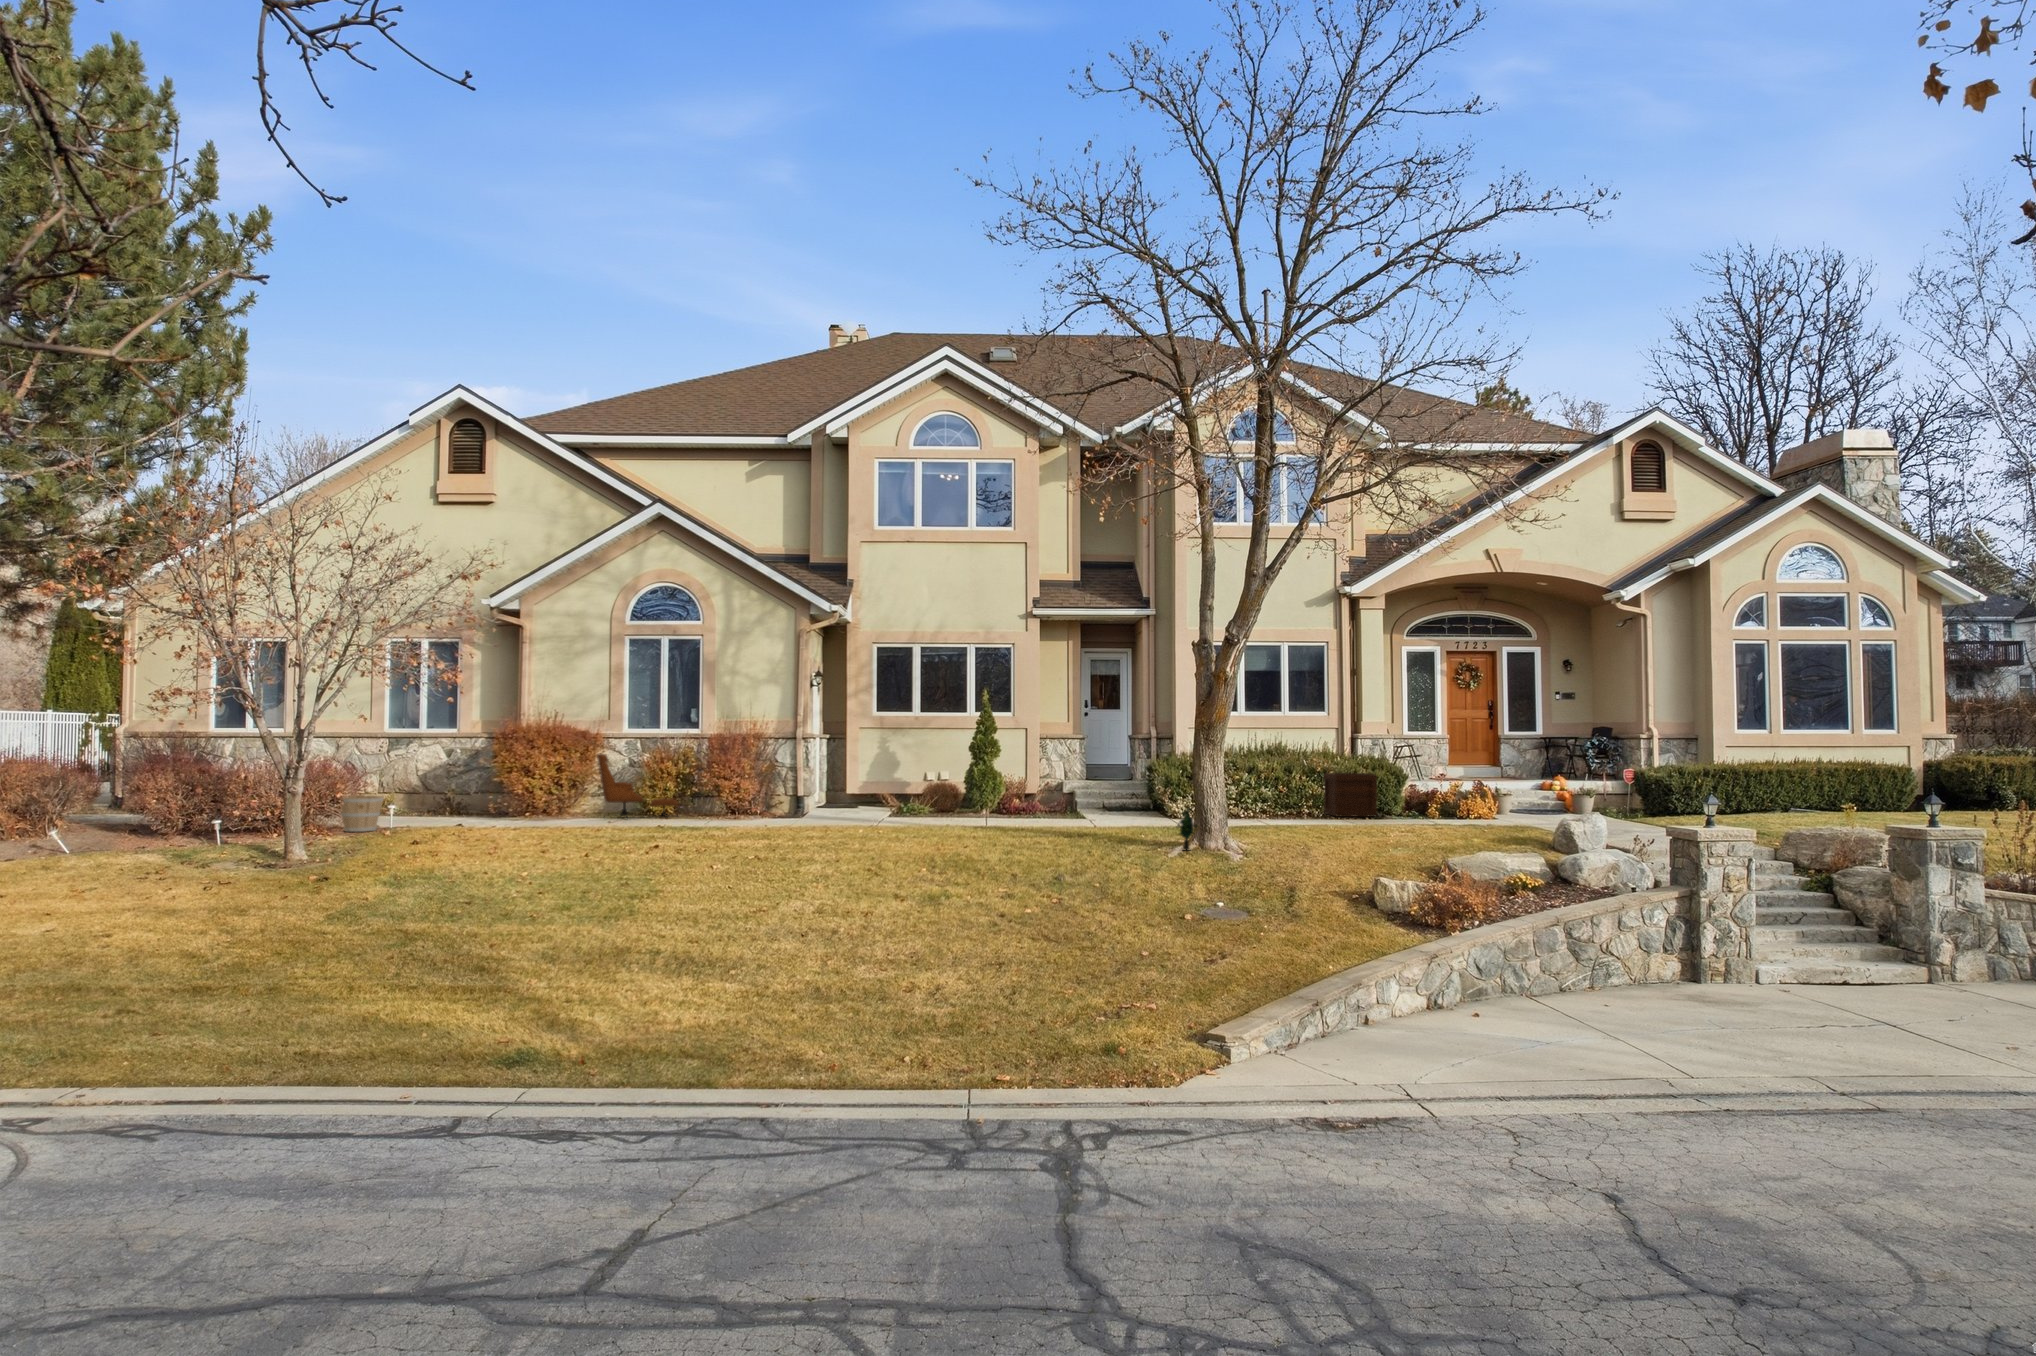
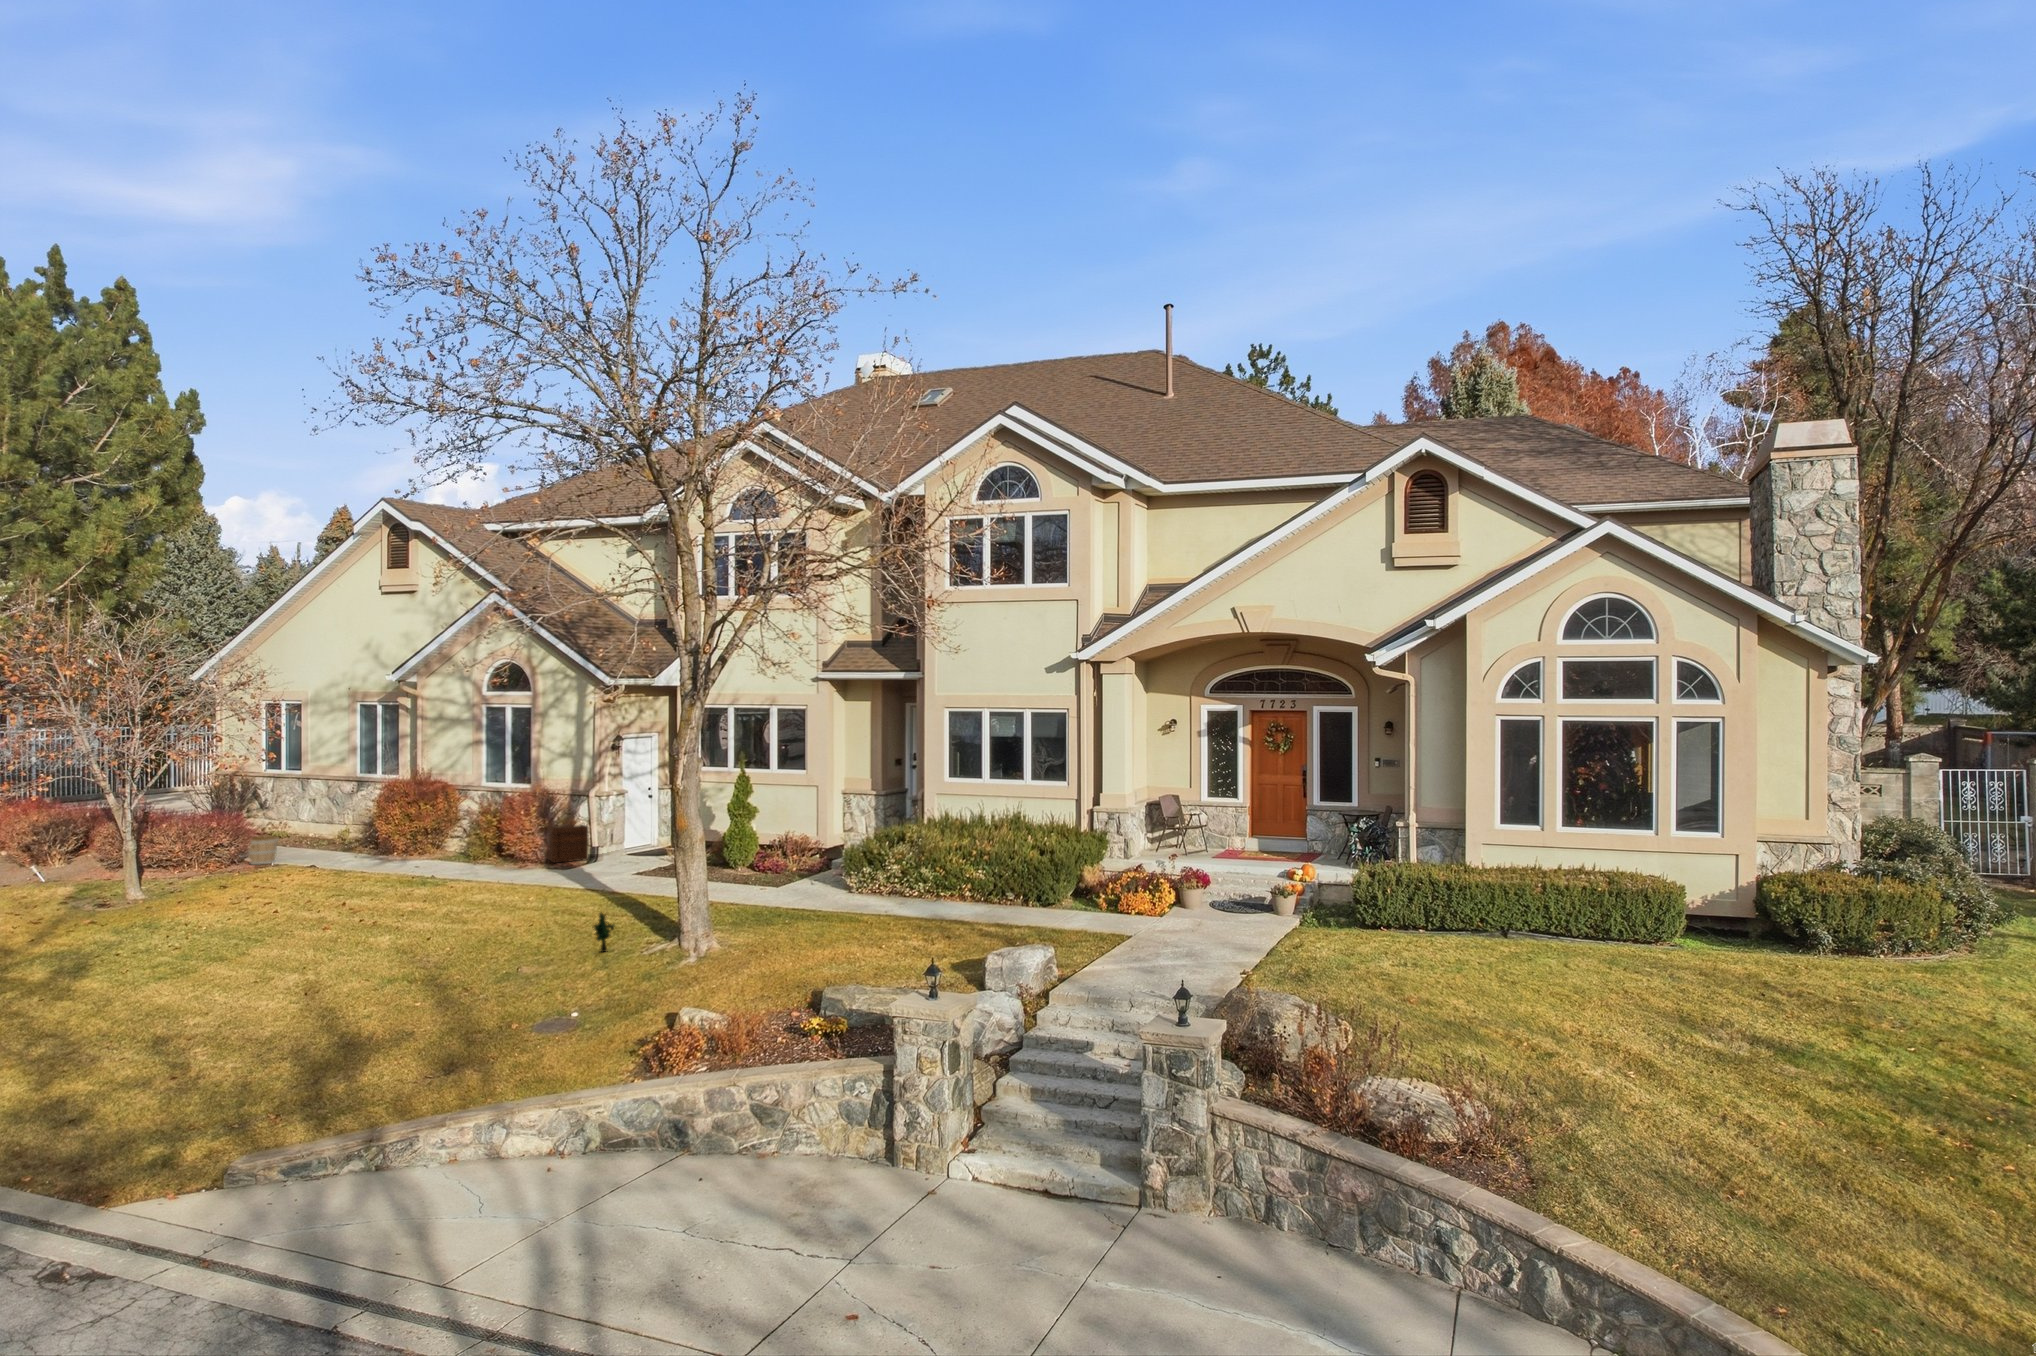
lounge chair: present [597,753,679,817] -> none [425,807,492,861]
wooden crate: present [1324,773,1377,817] -> present [545,825,589,863]

